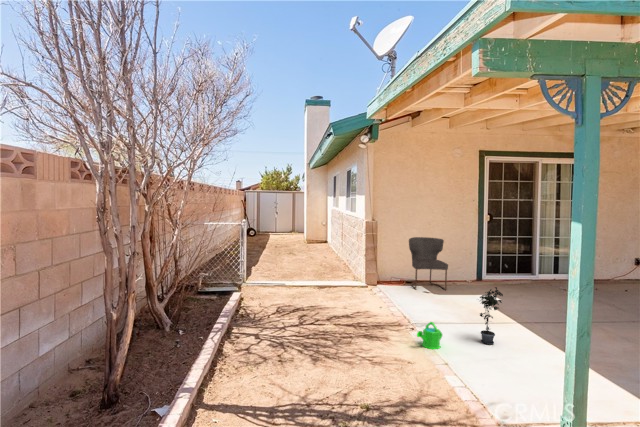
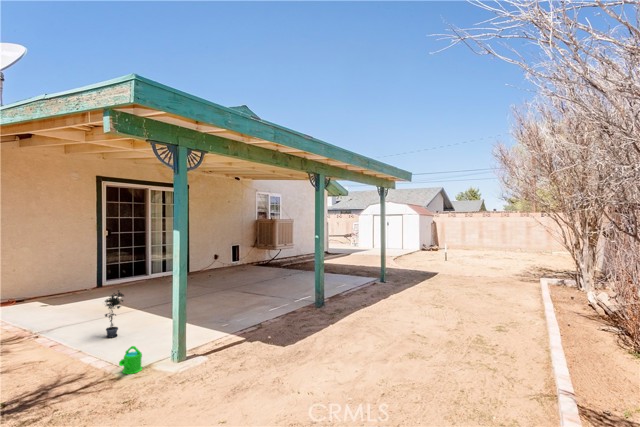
chair: present [409,237,448,290] -> none [22,255,69,308]
watering can: present [417,322,442,349] -> present [119,346,142,374]

